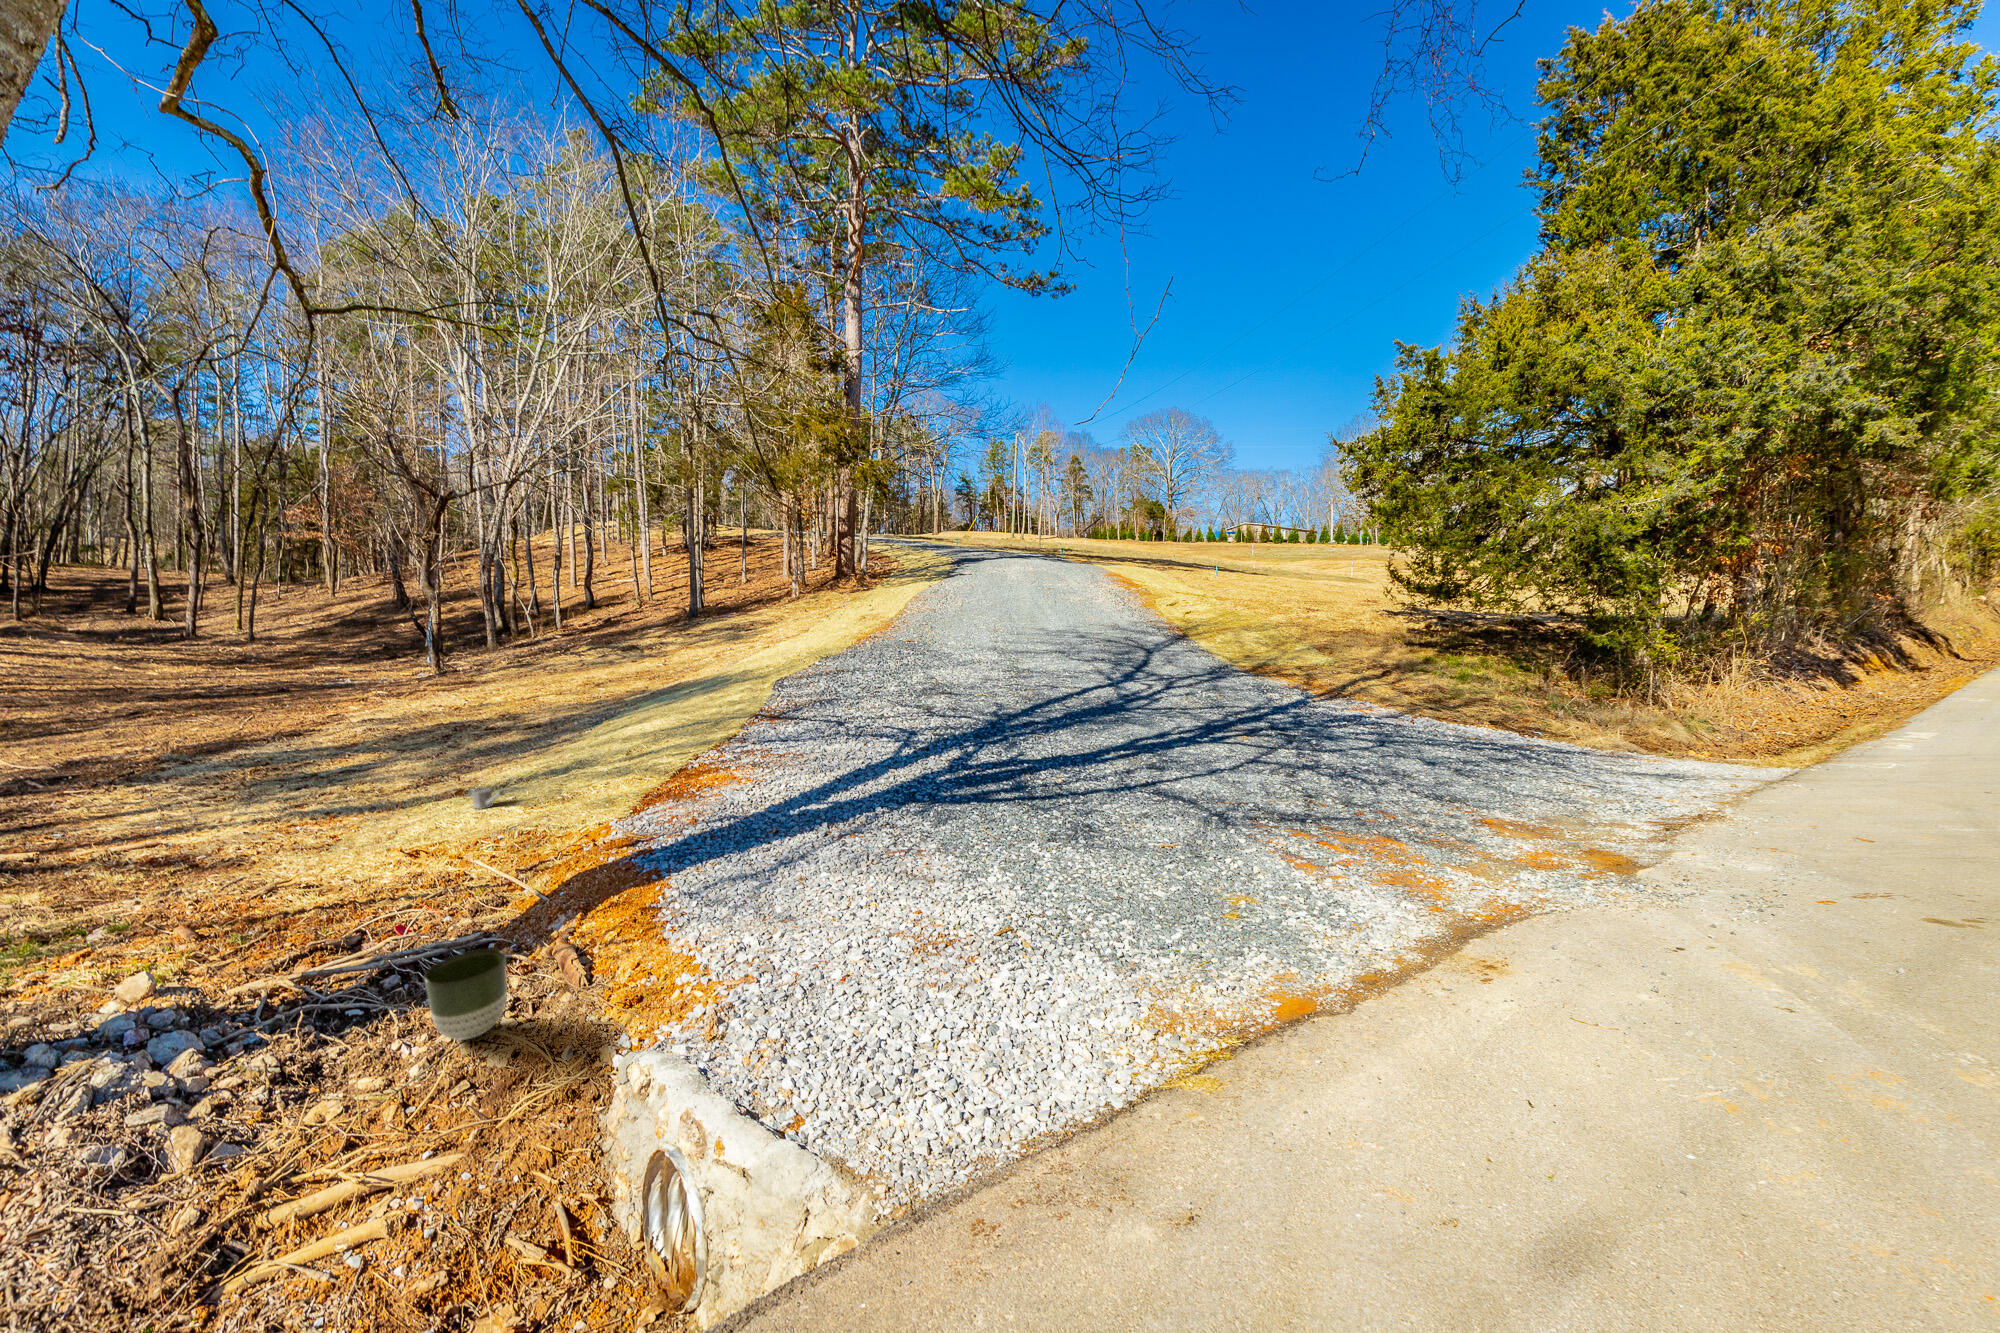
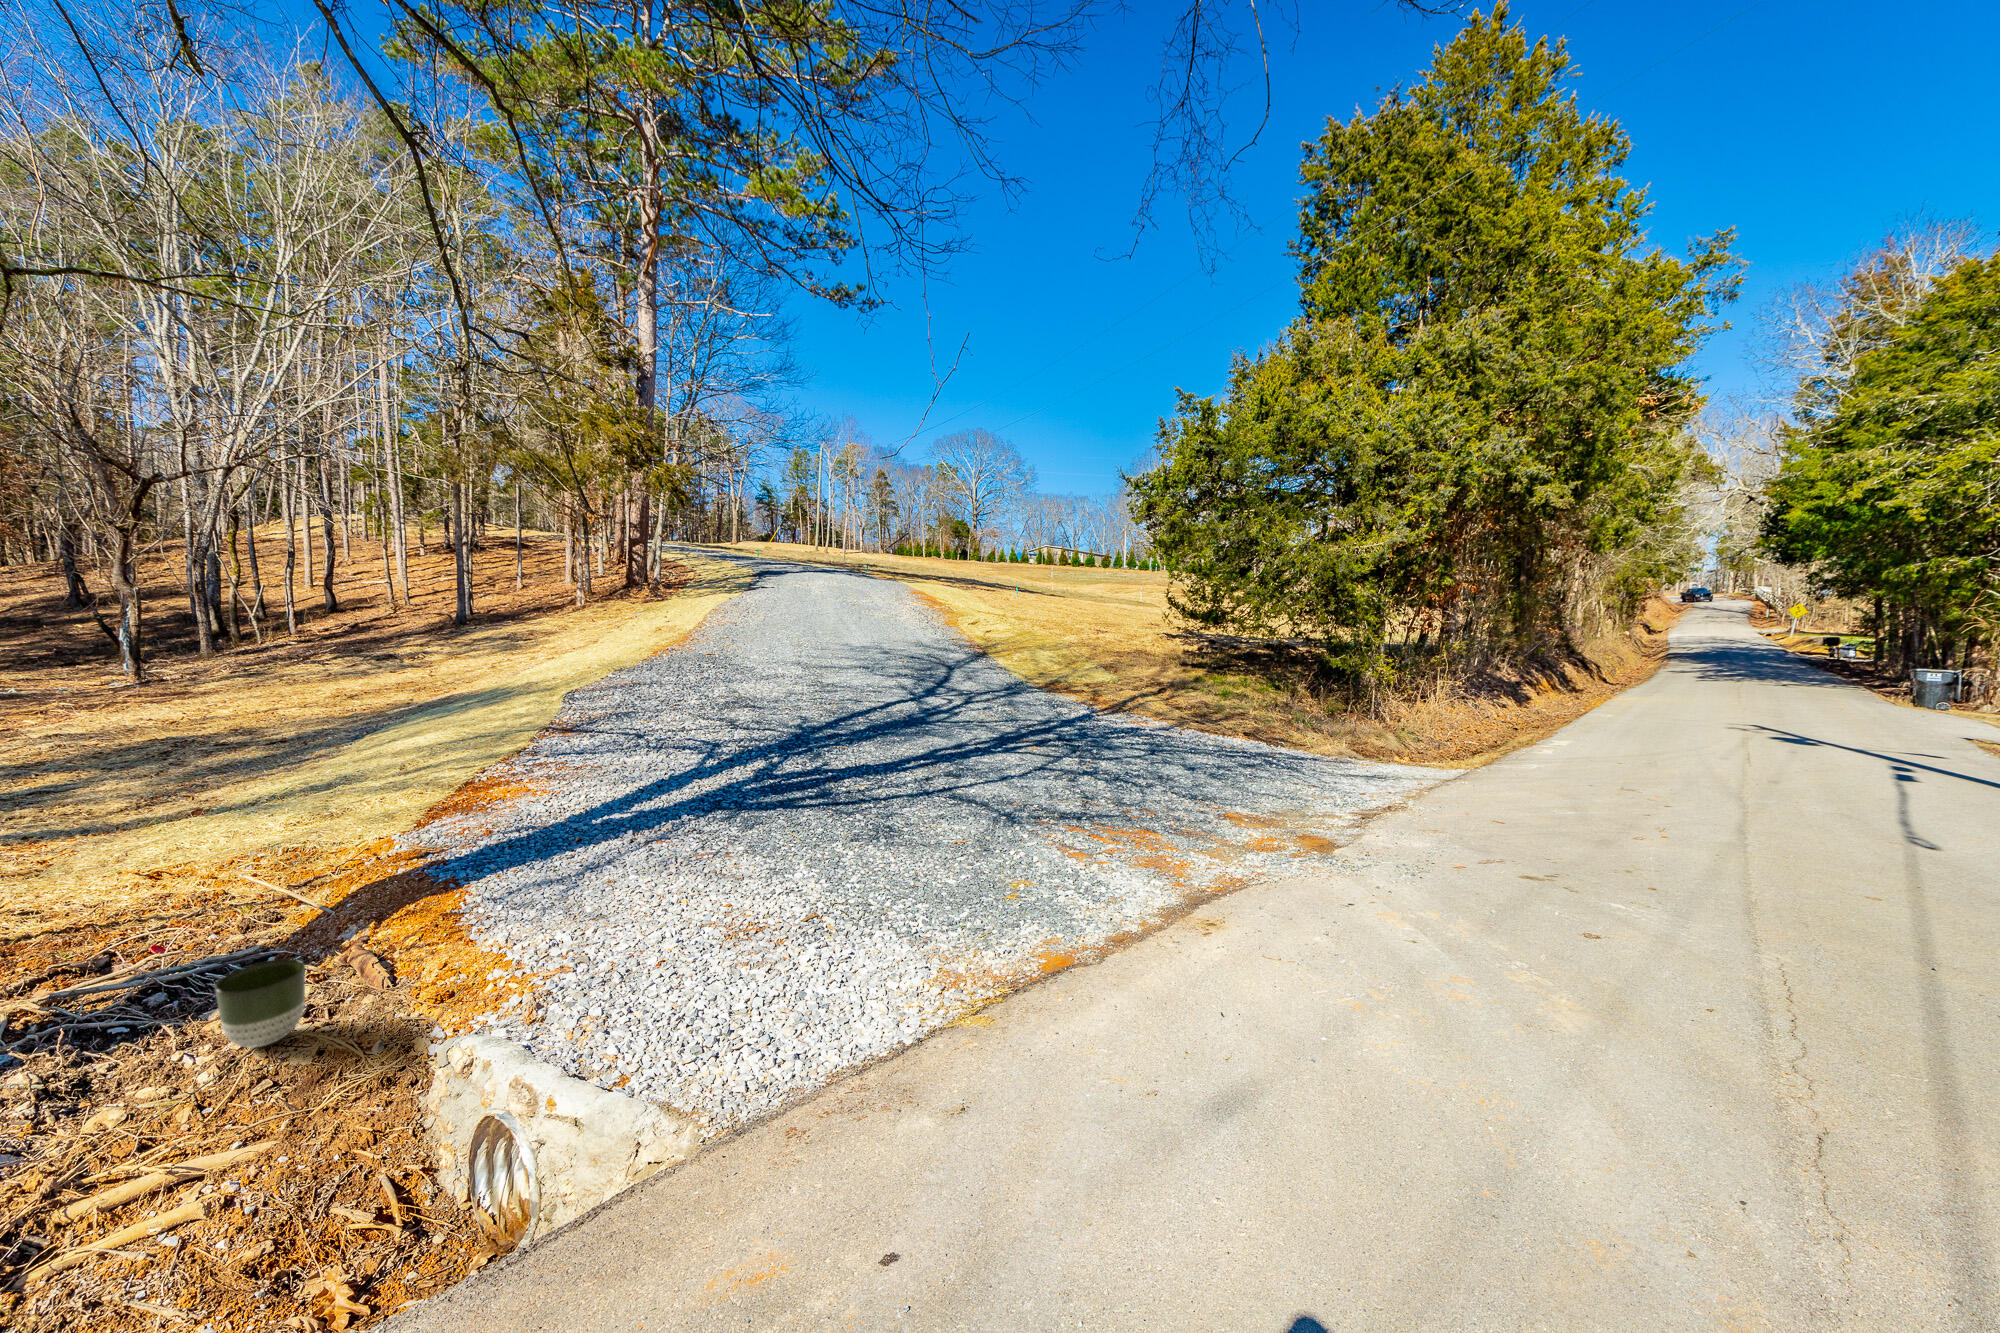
watering can: present [469,788,504,809] -> none [203,801,252,824]

